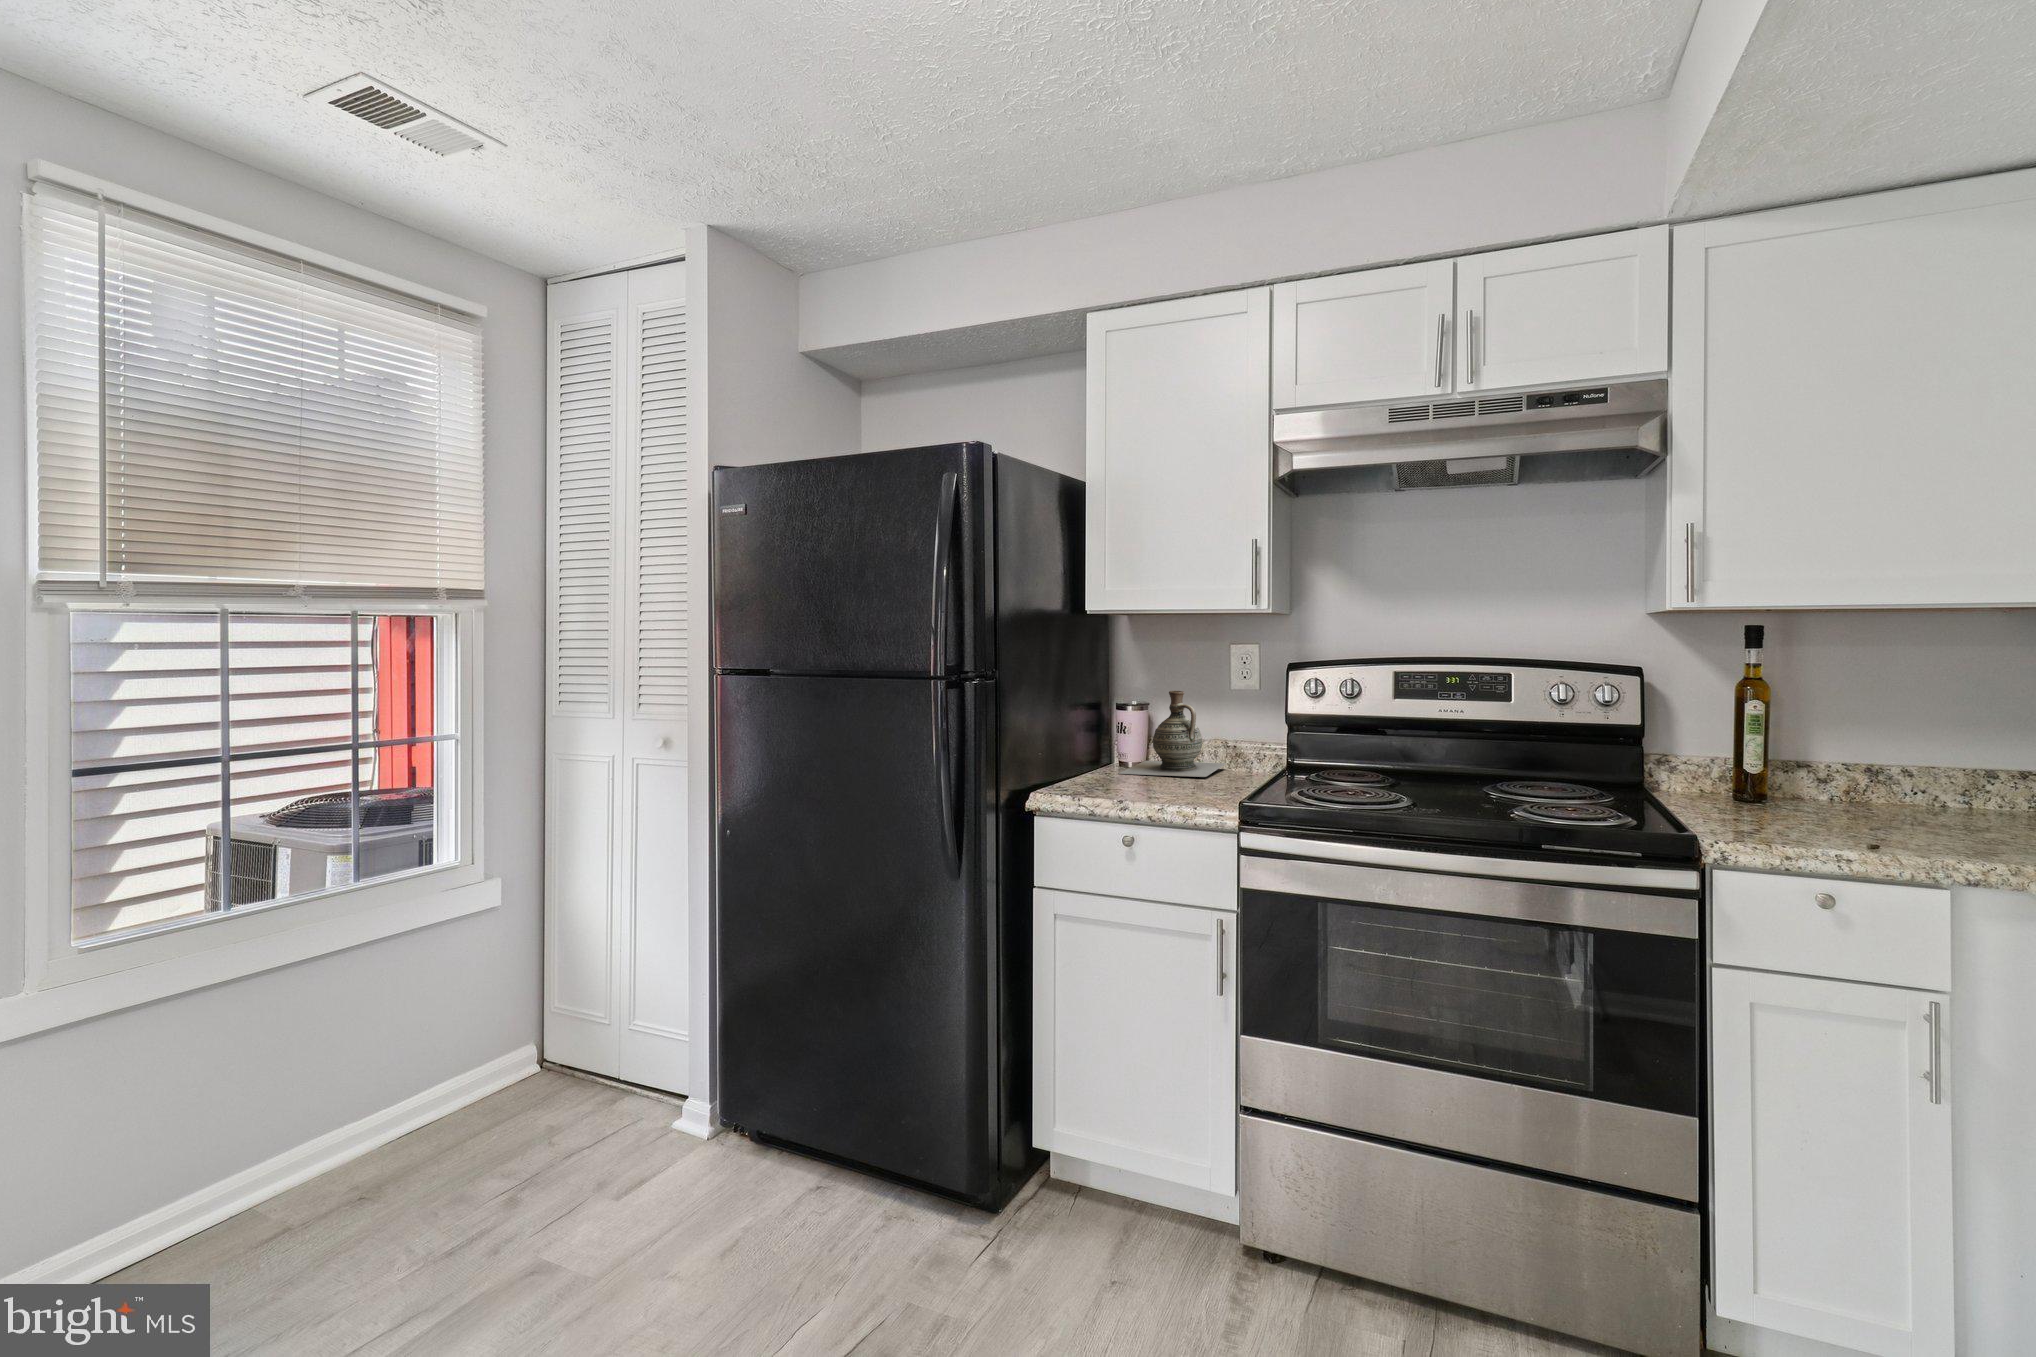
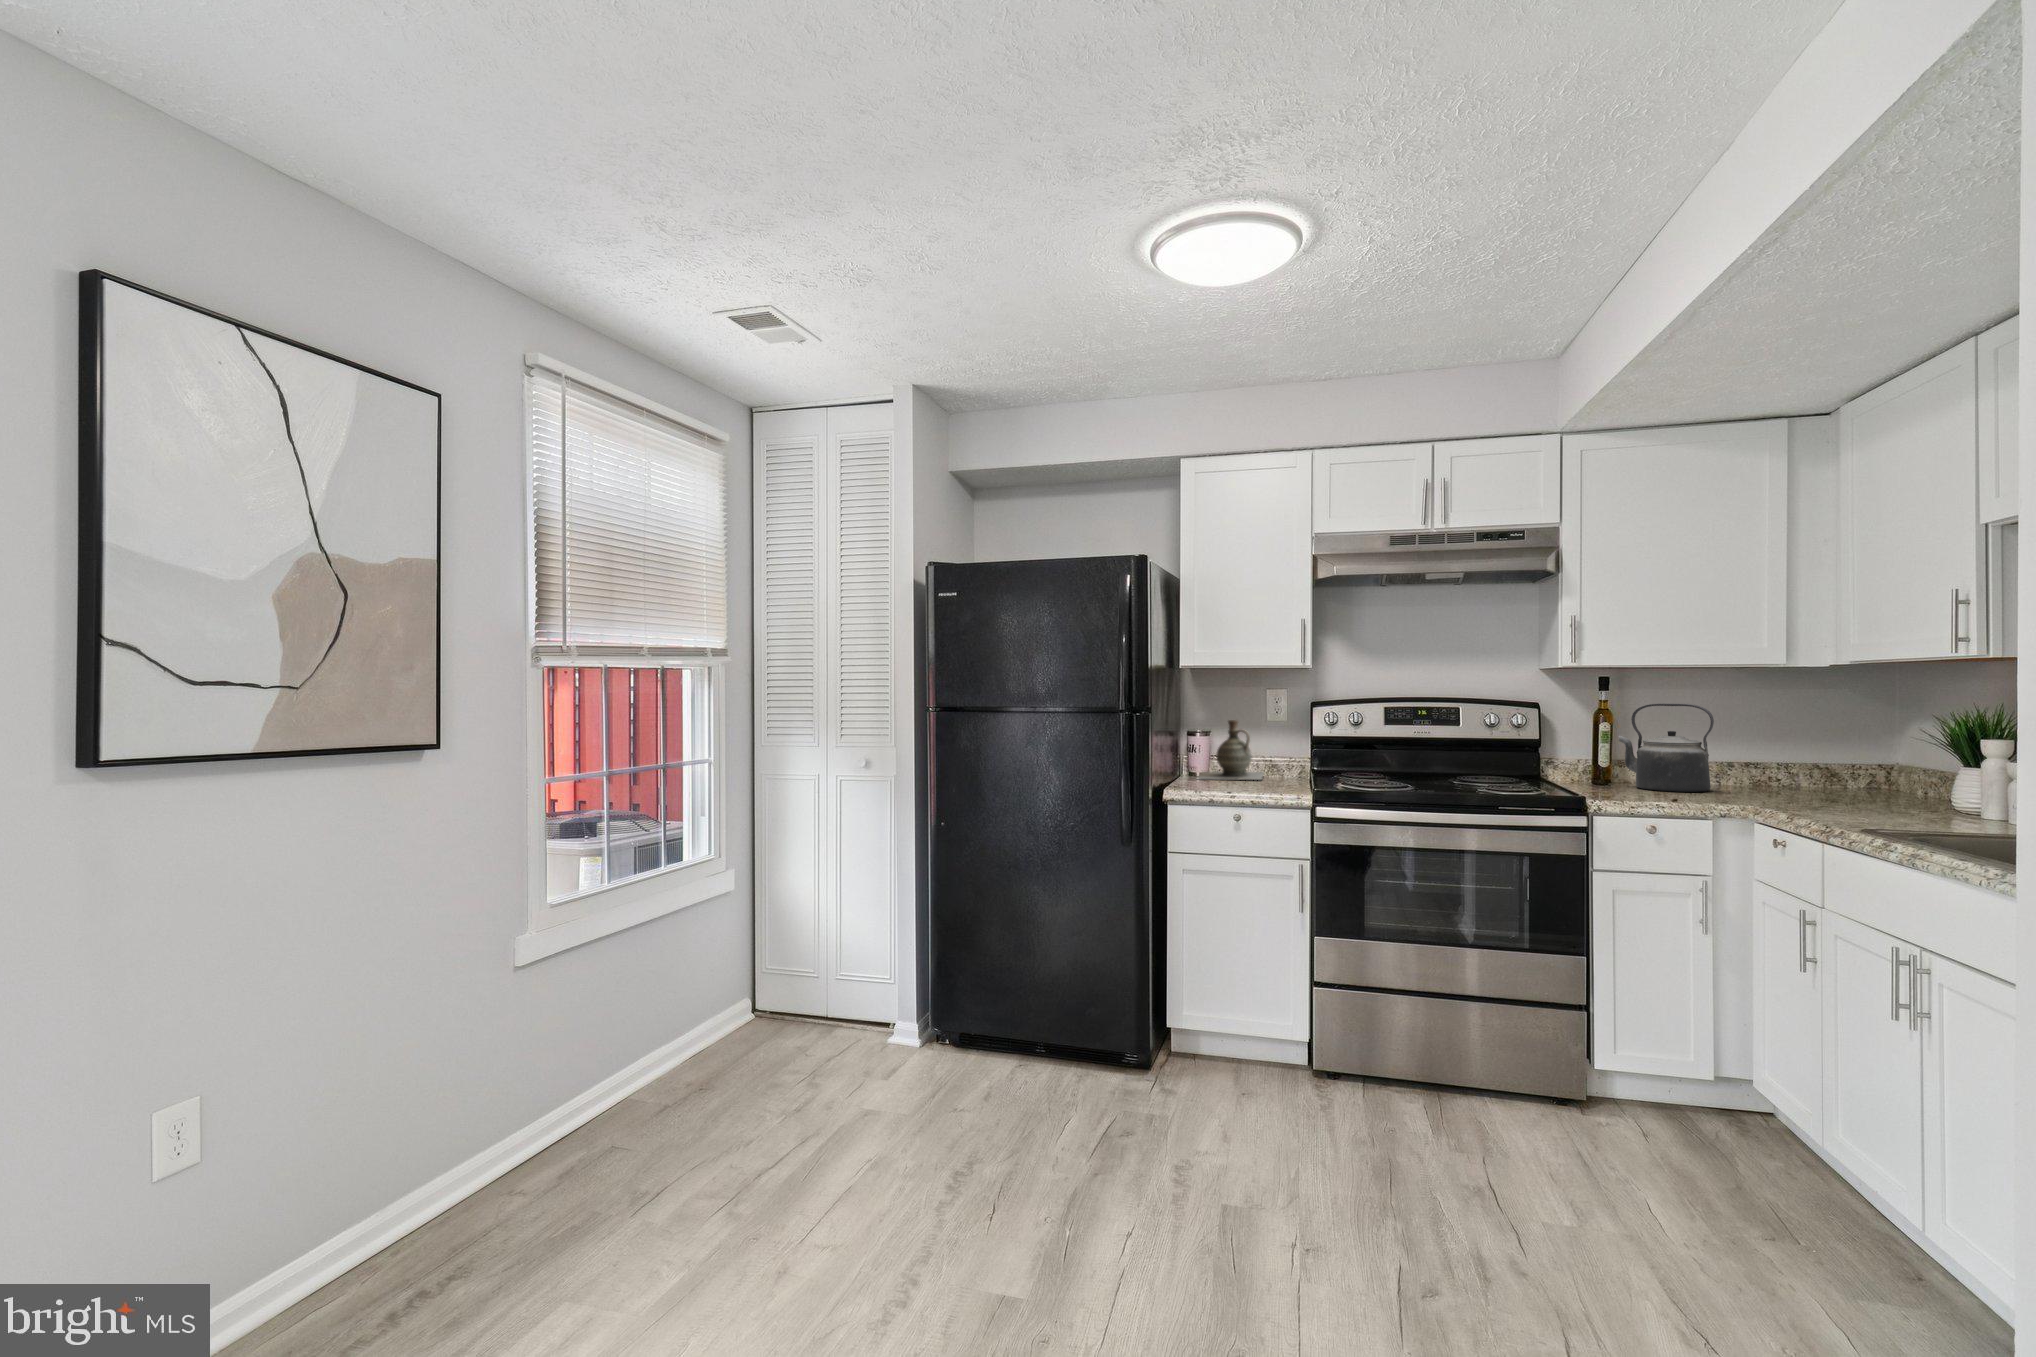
kettle: none [1781,670,1963,823] -> present [1619,703,1714,792]

